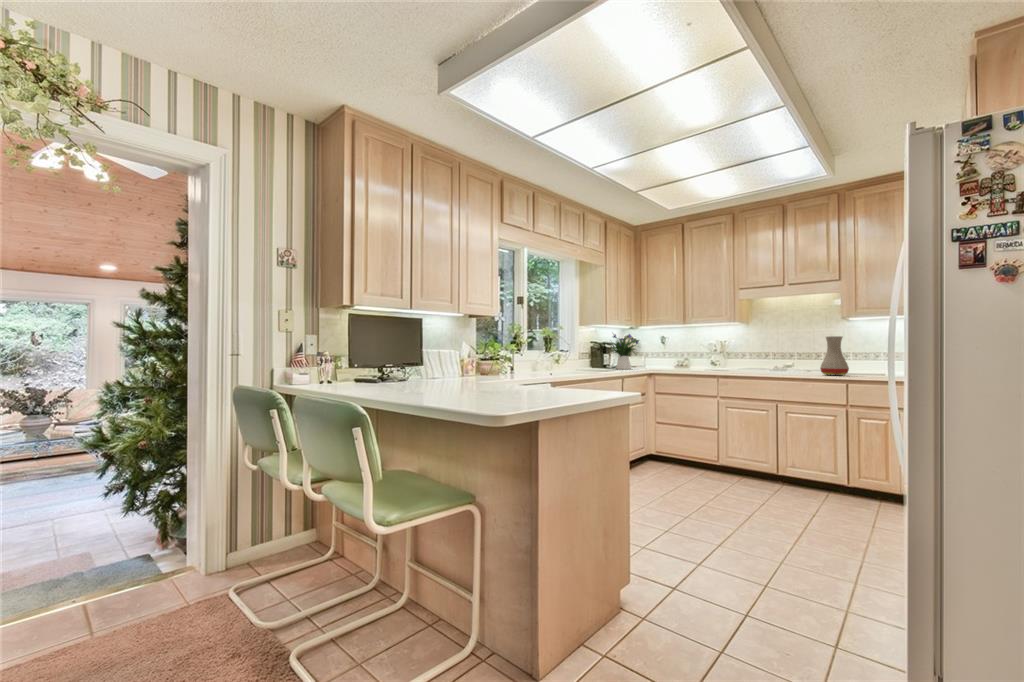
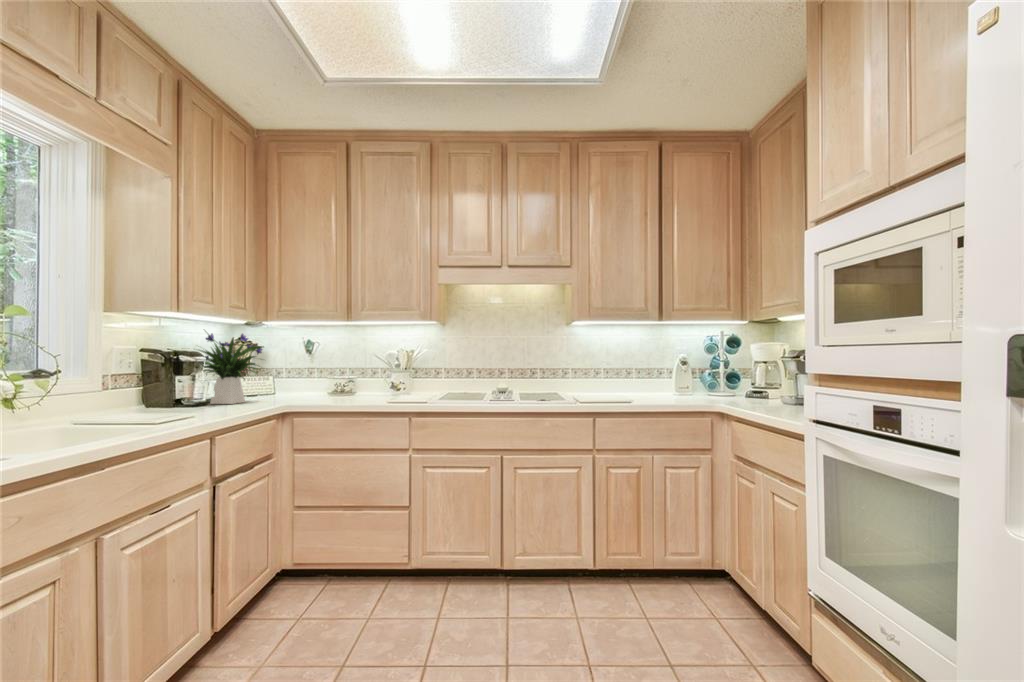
vase: present [820,336,849,376] -> none [559,347,596,406]

